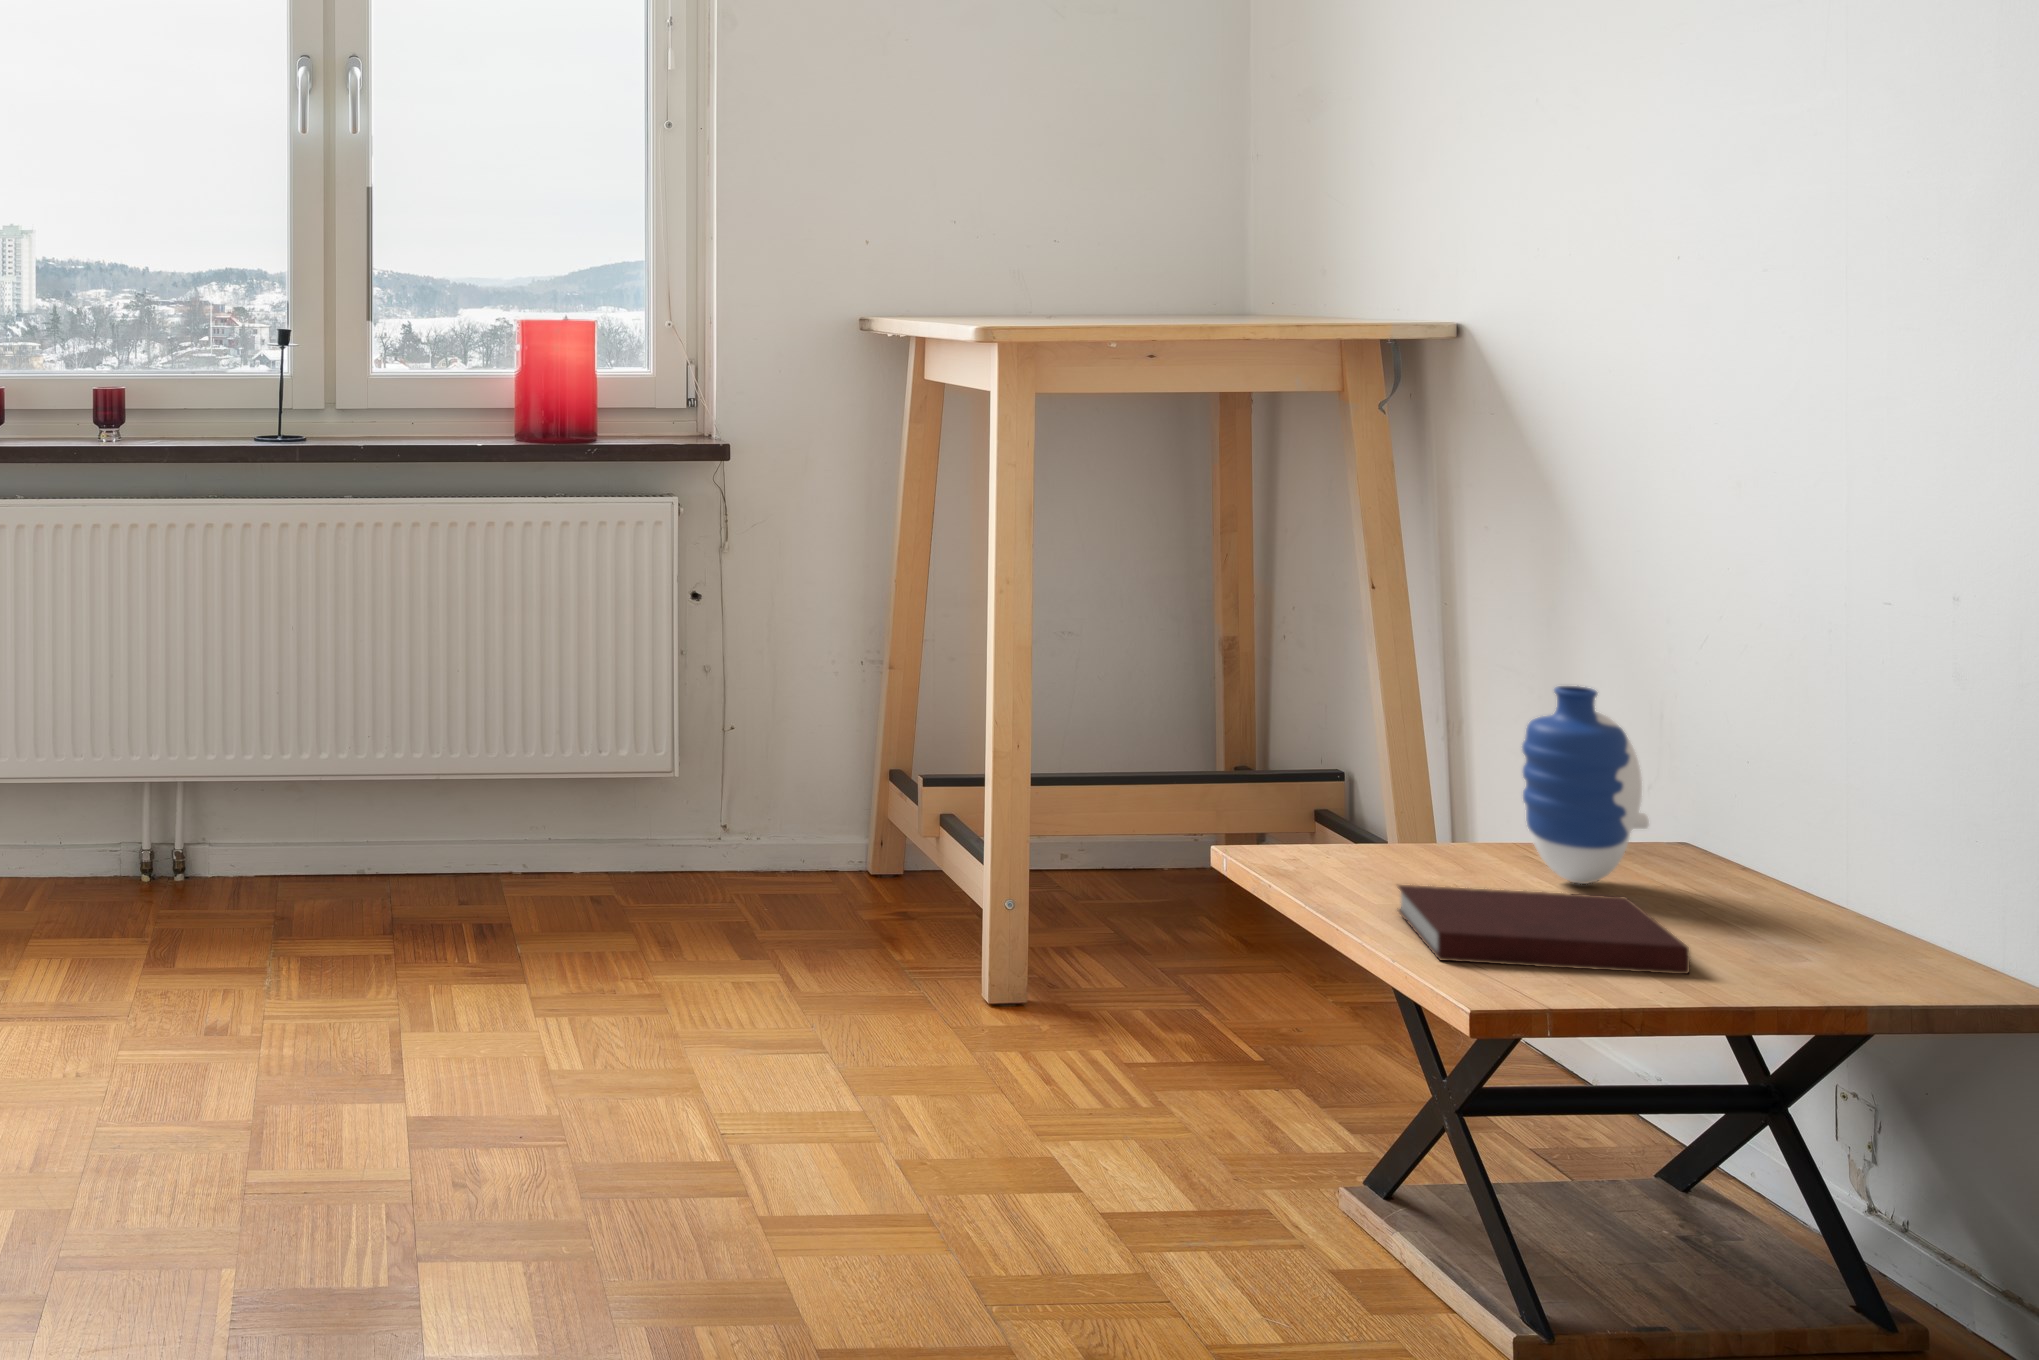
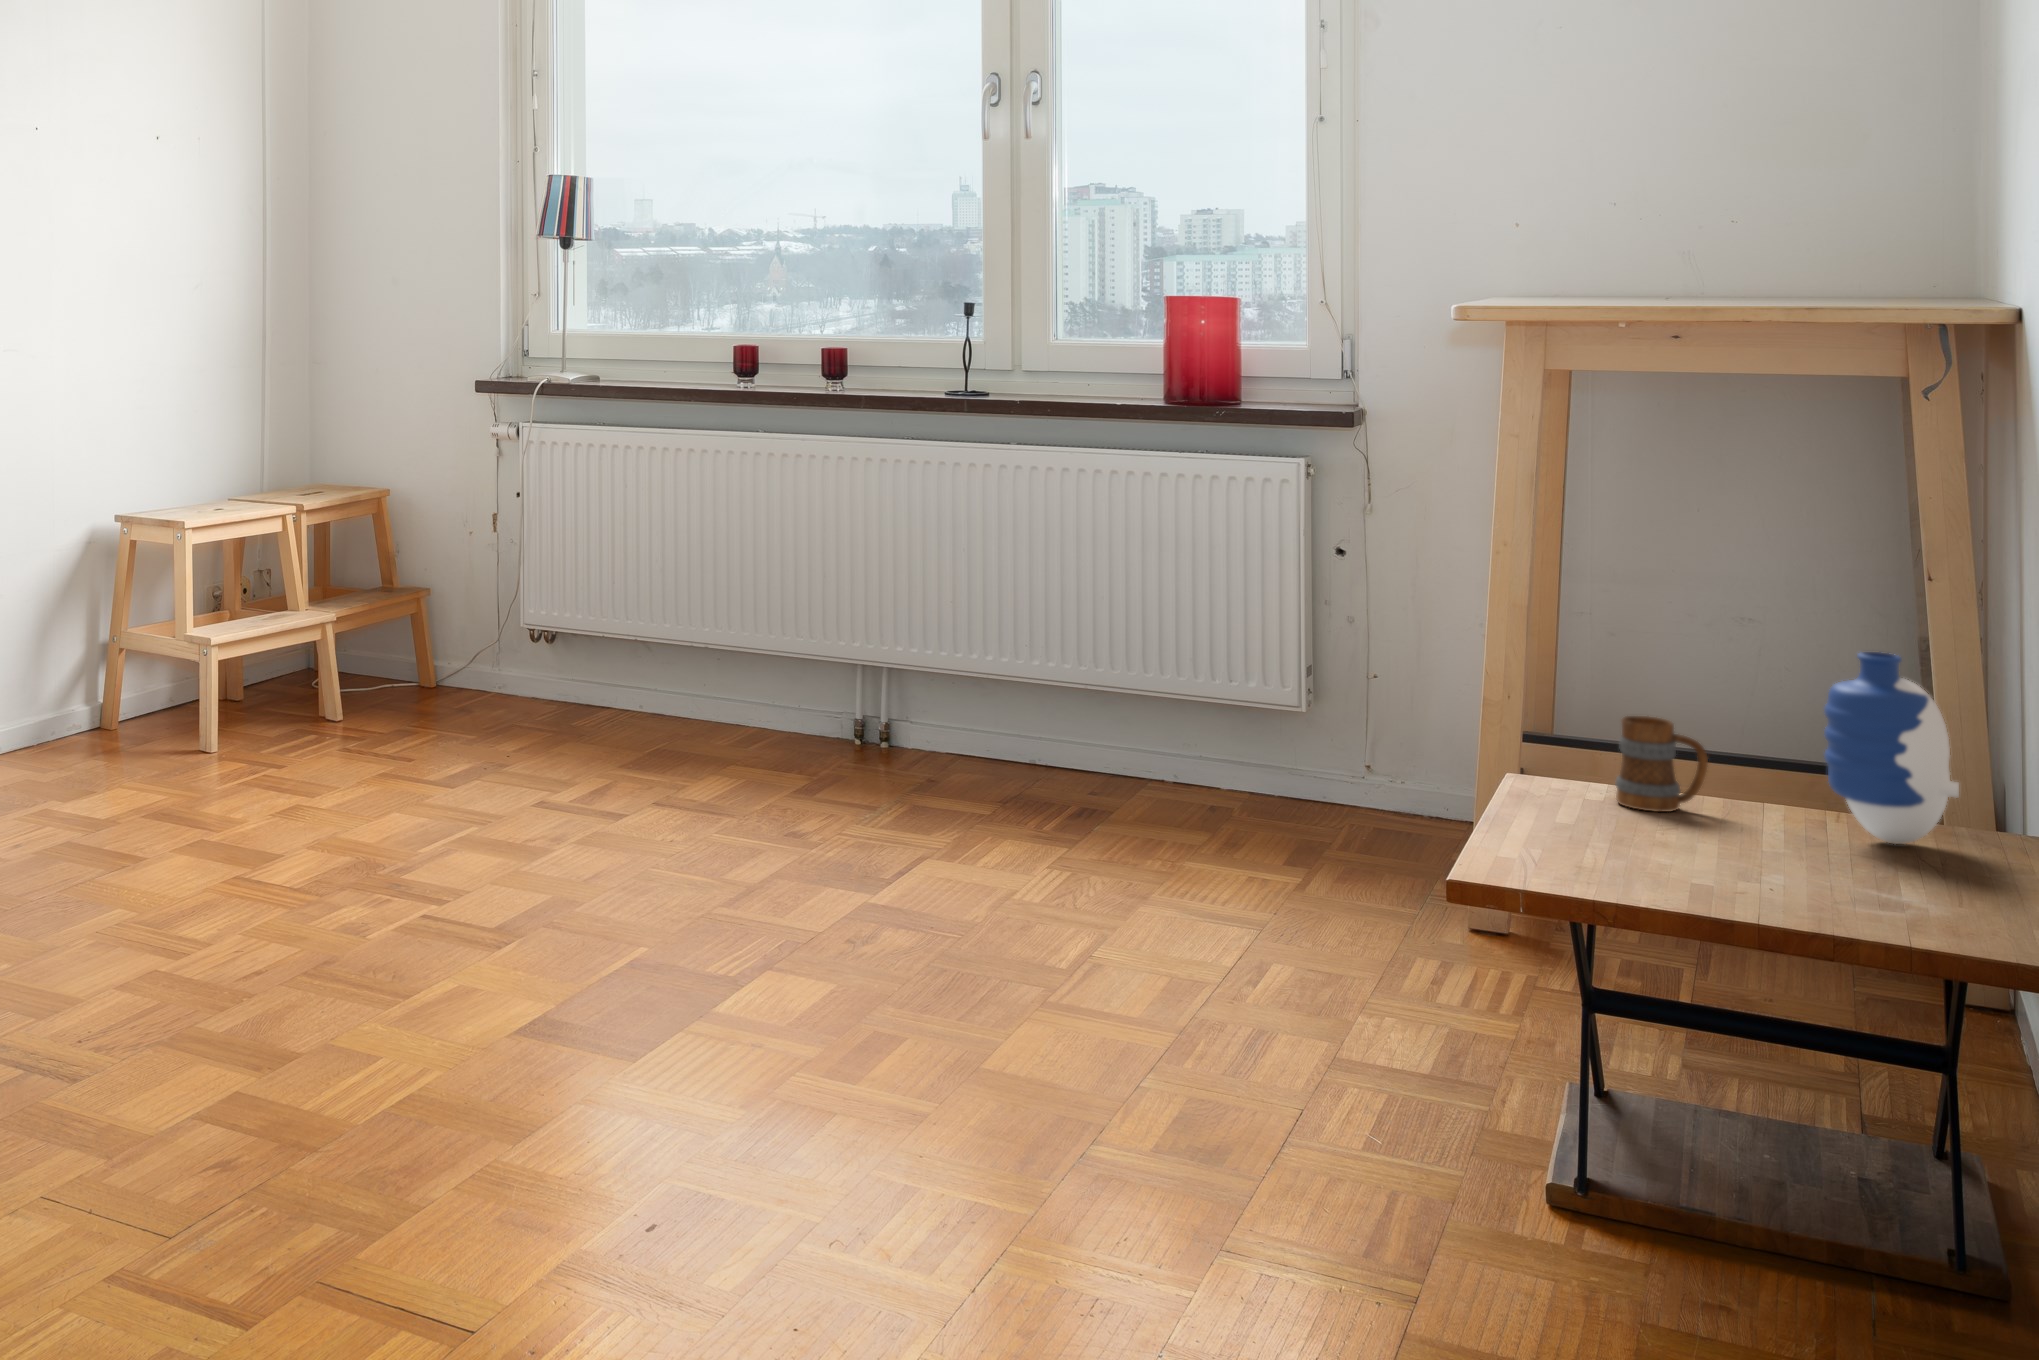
mug: none [1301,774,1390,881] -> present [1615,716,1708,812]
notebook: present [1398,885,1690,974] -> none [1581,805,1851,898]

